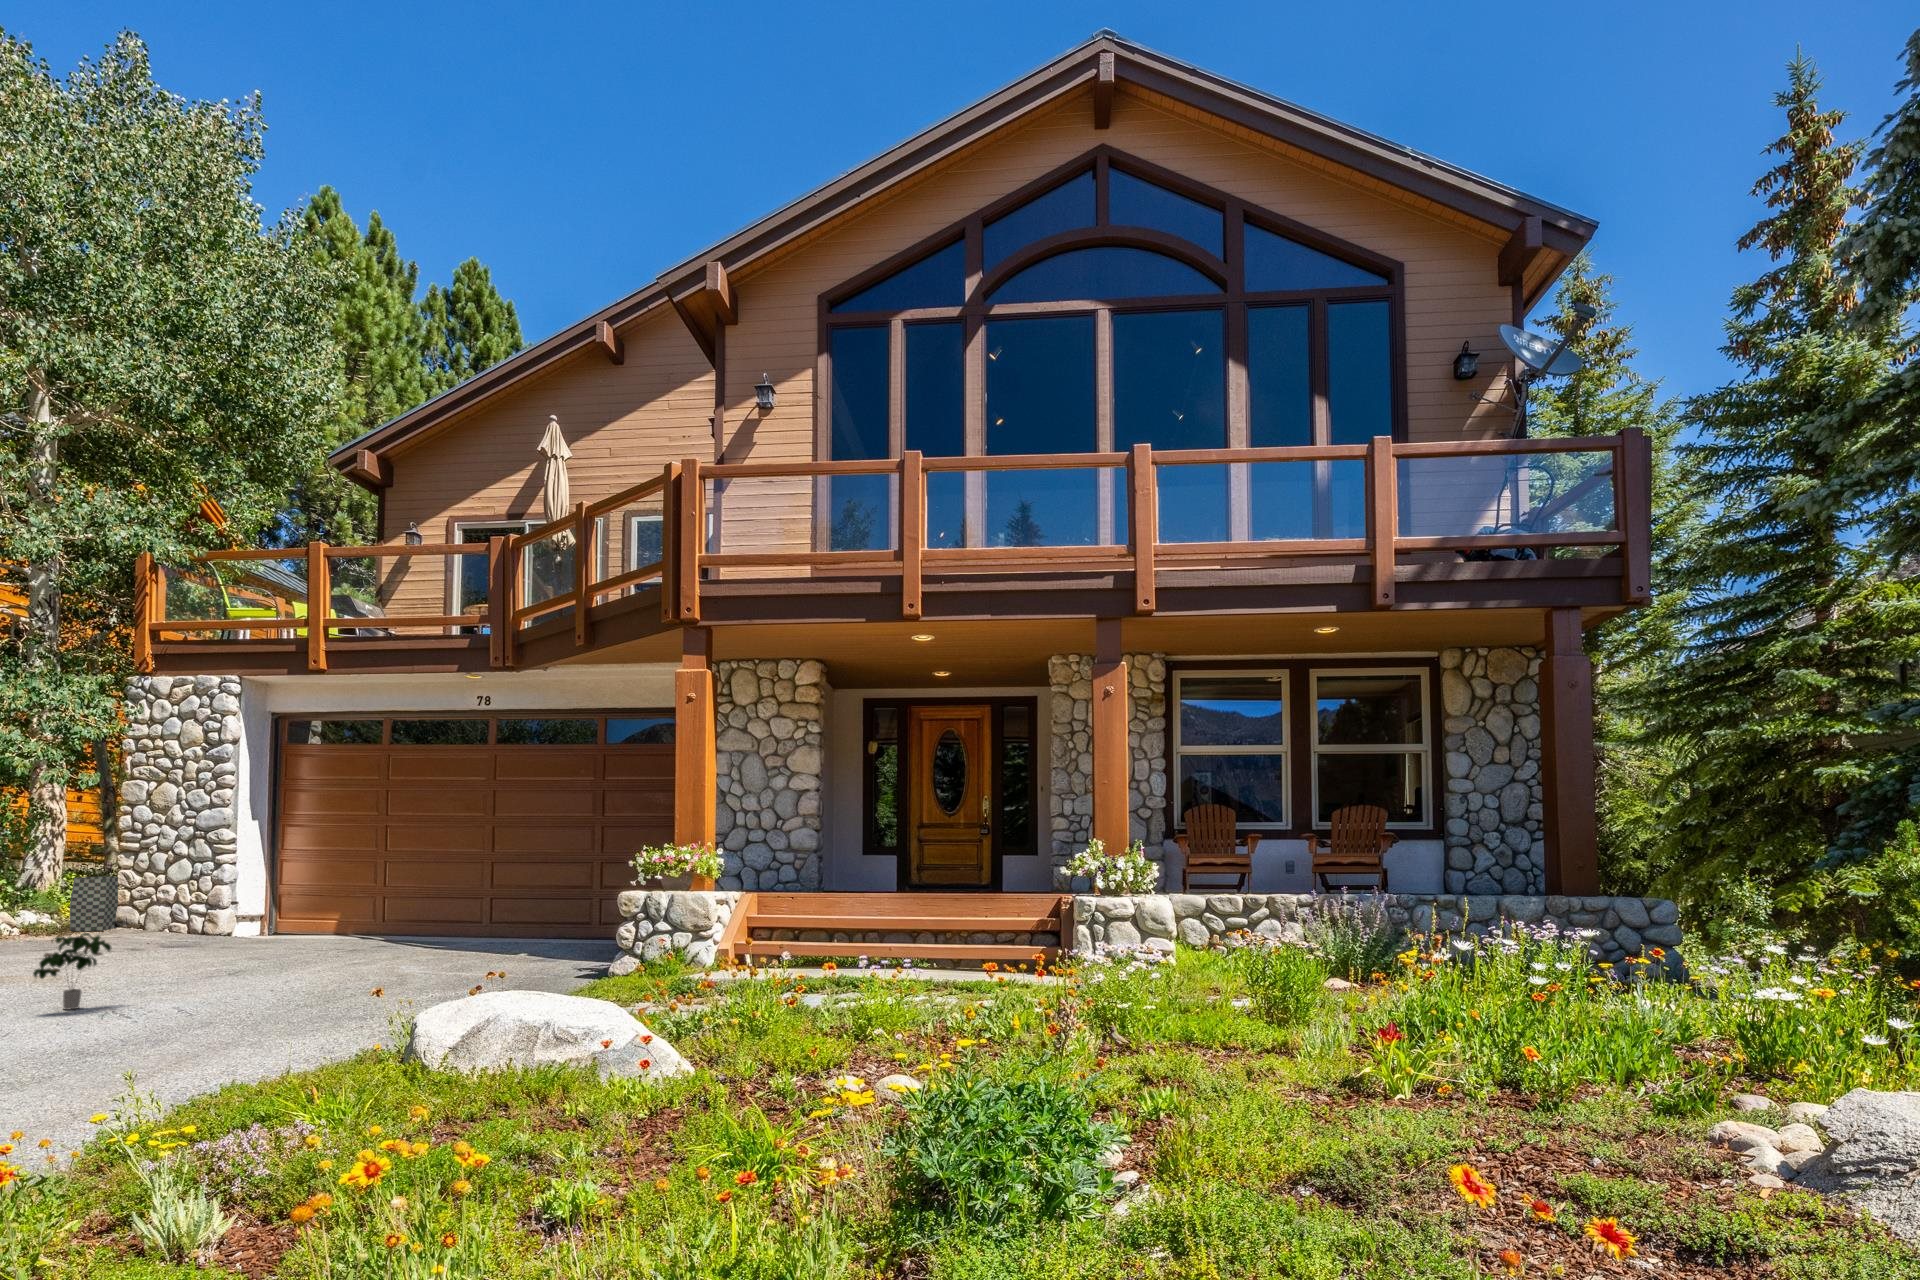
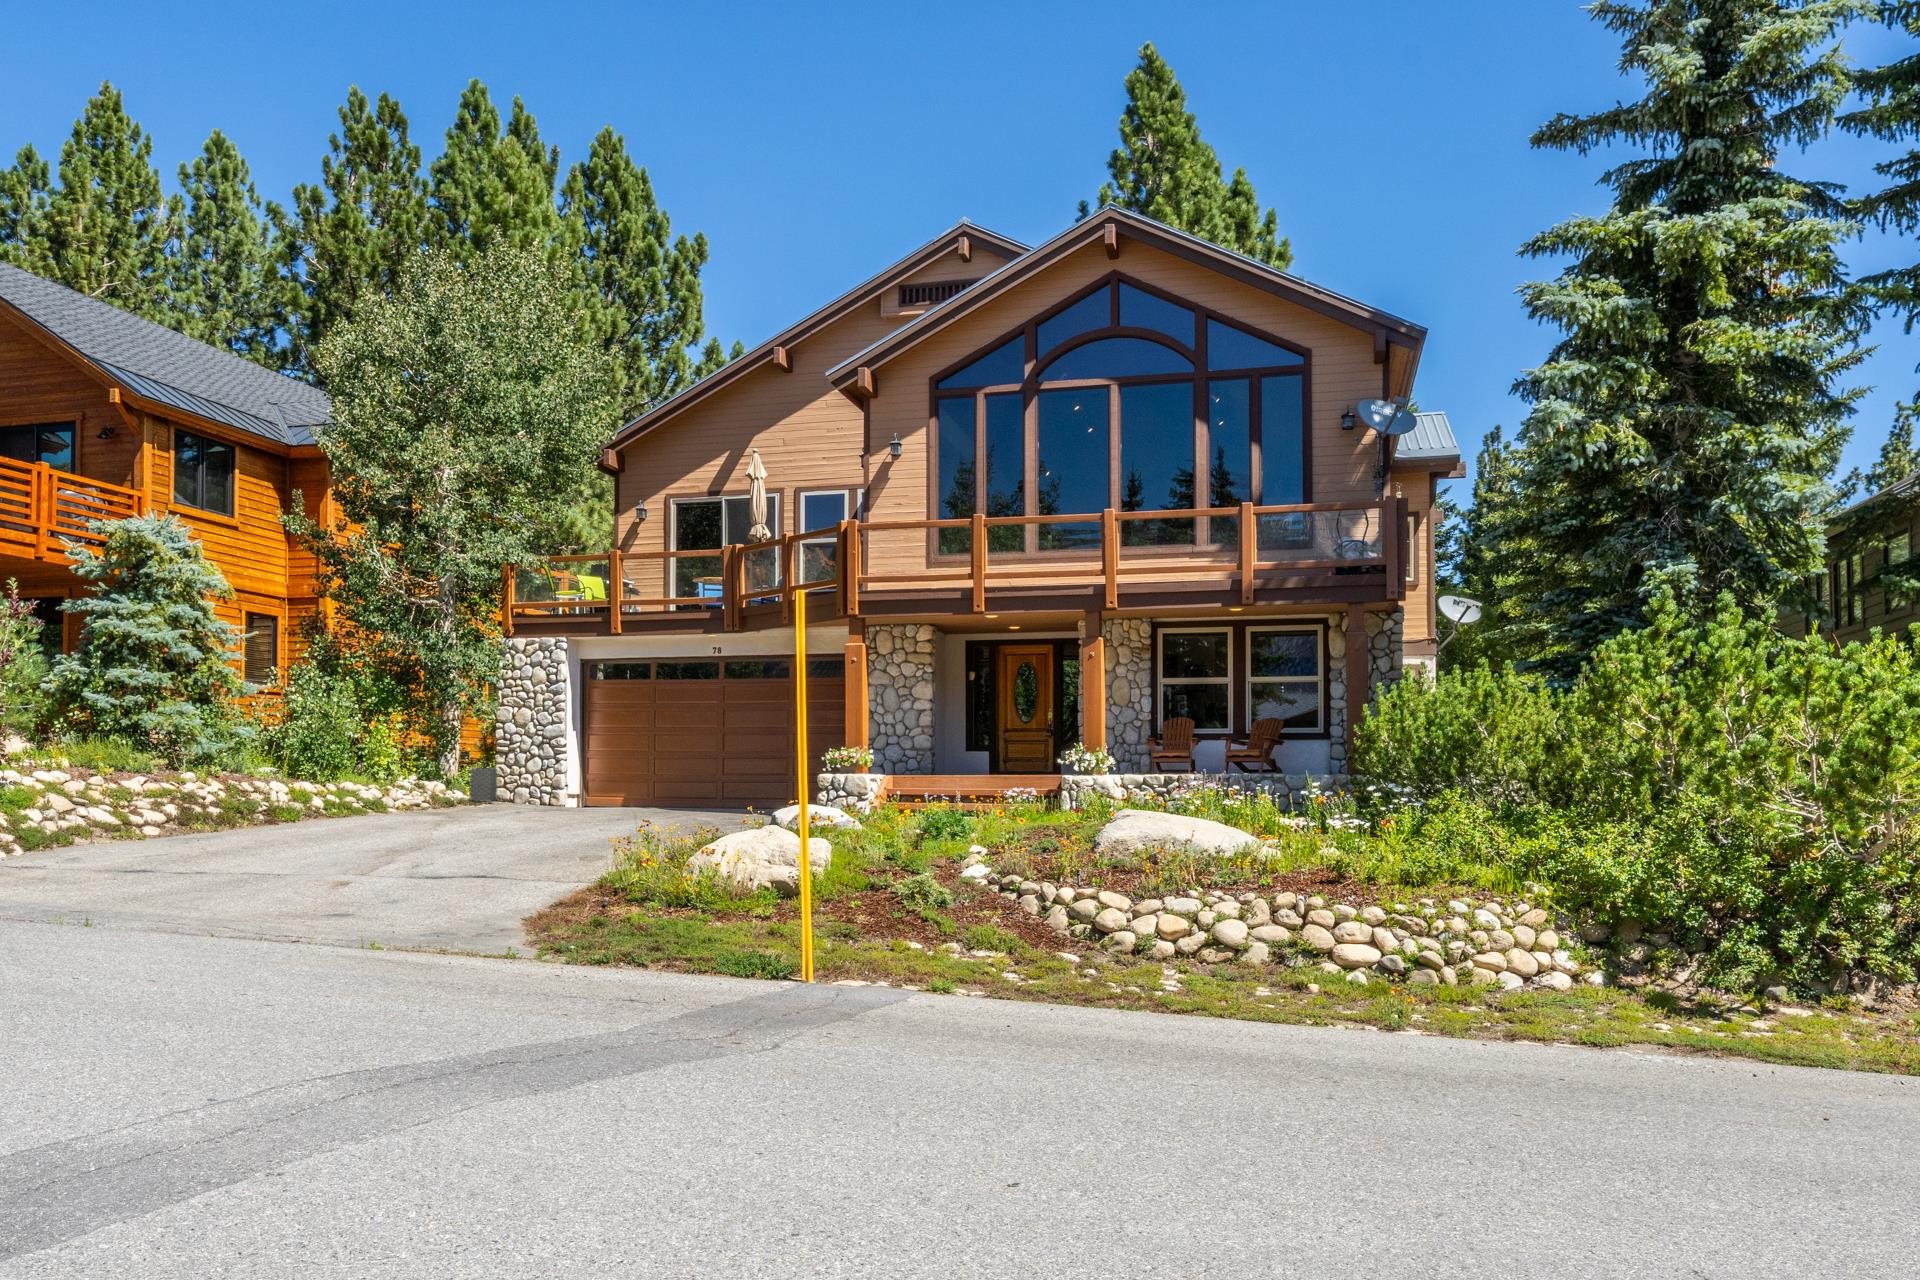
potted plant: present [33,933,111,1010] -> none [502,786,537,827]

